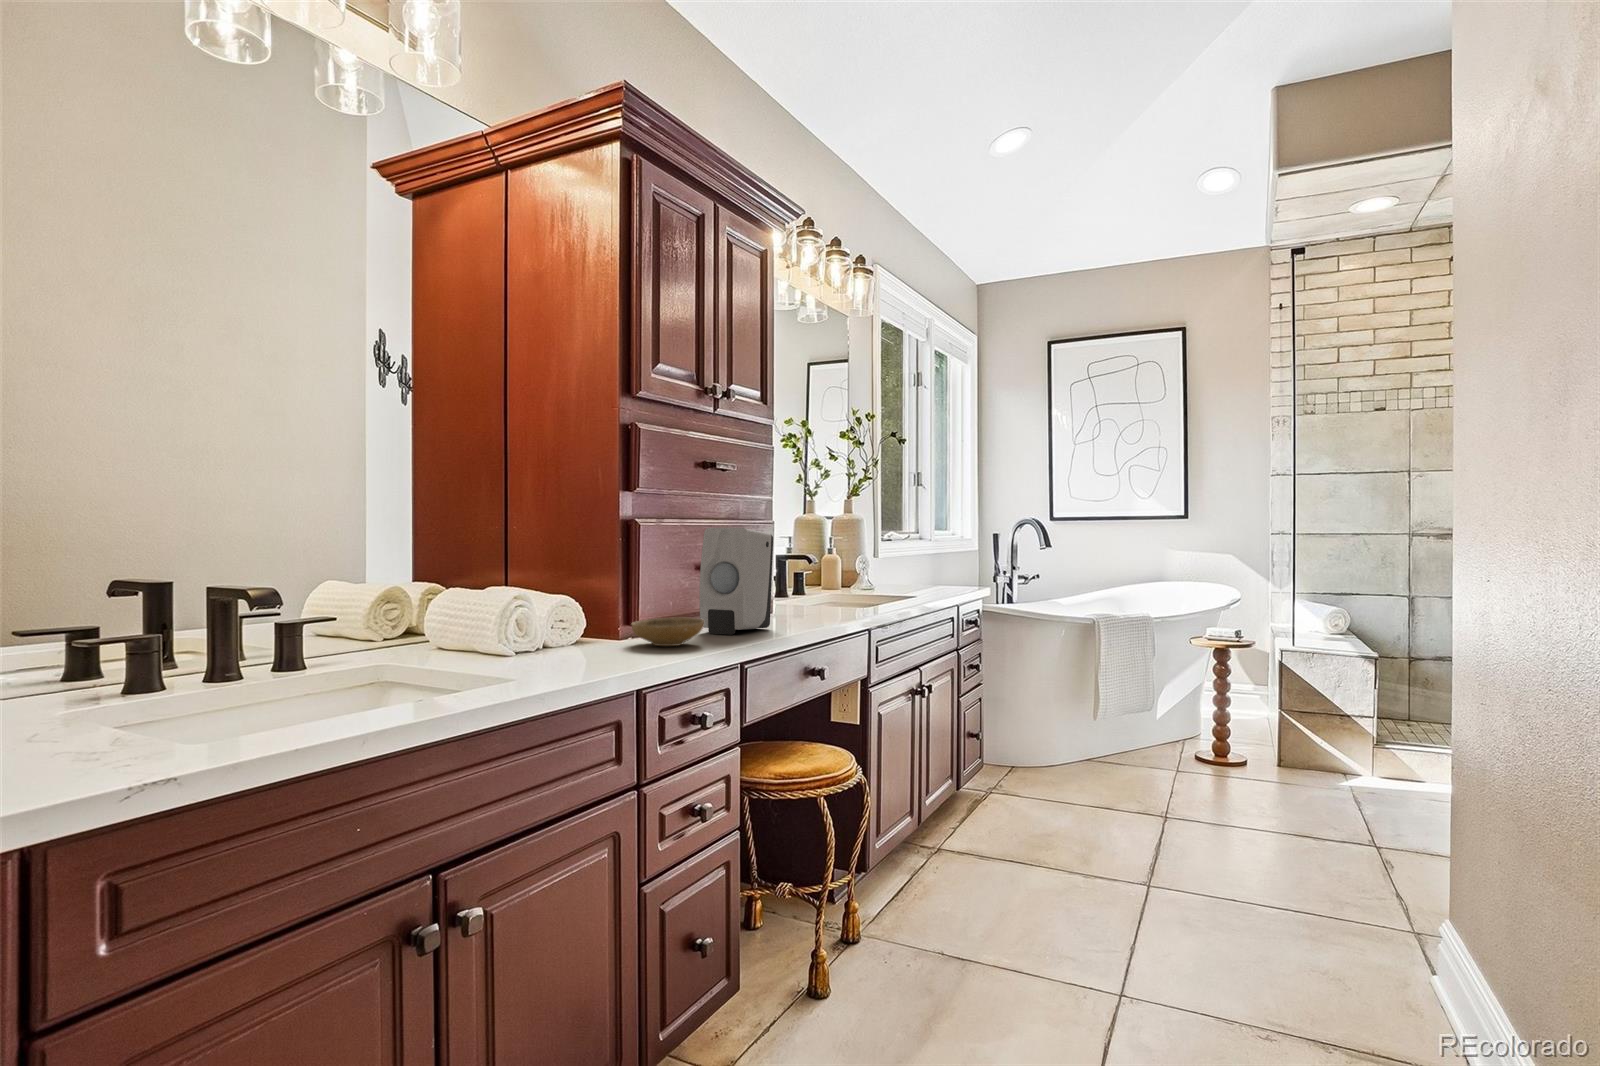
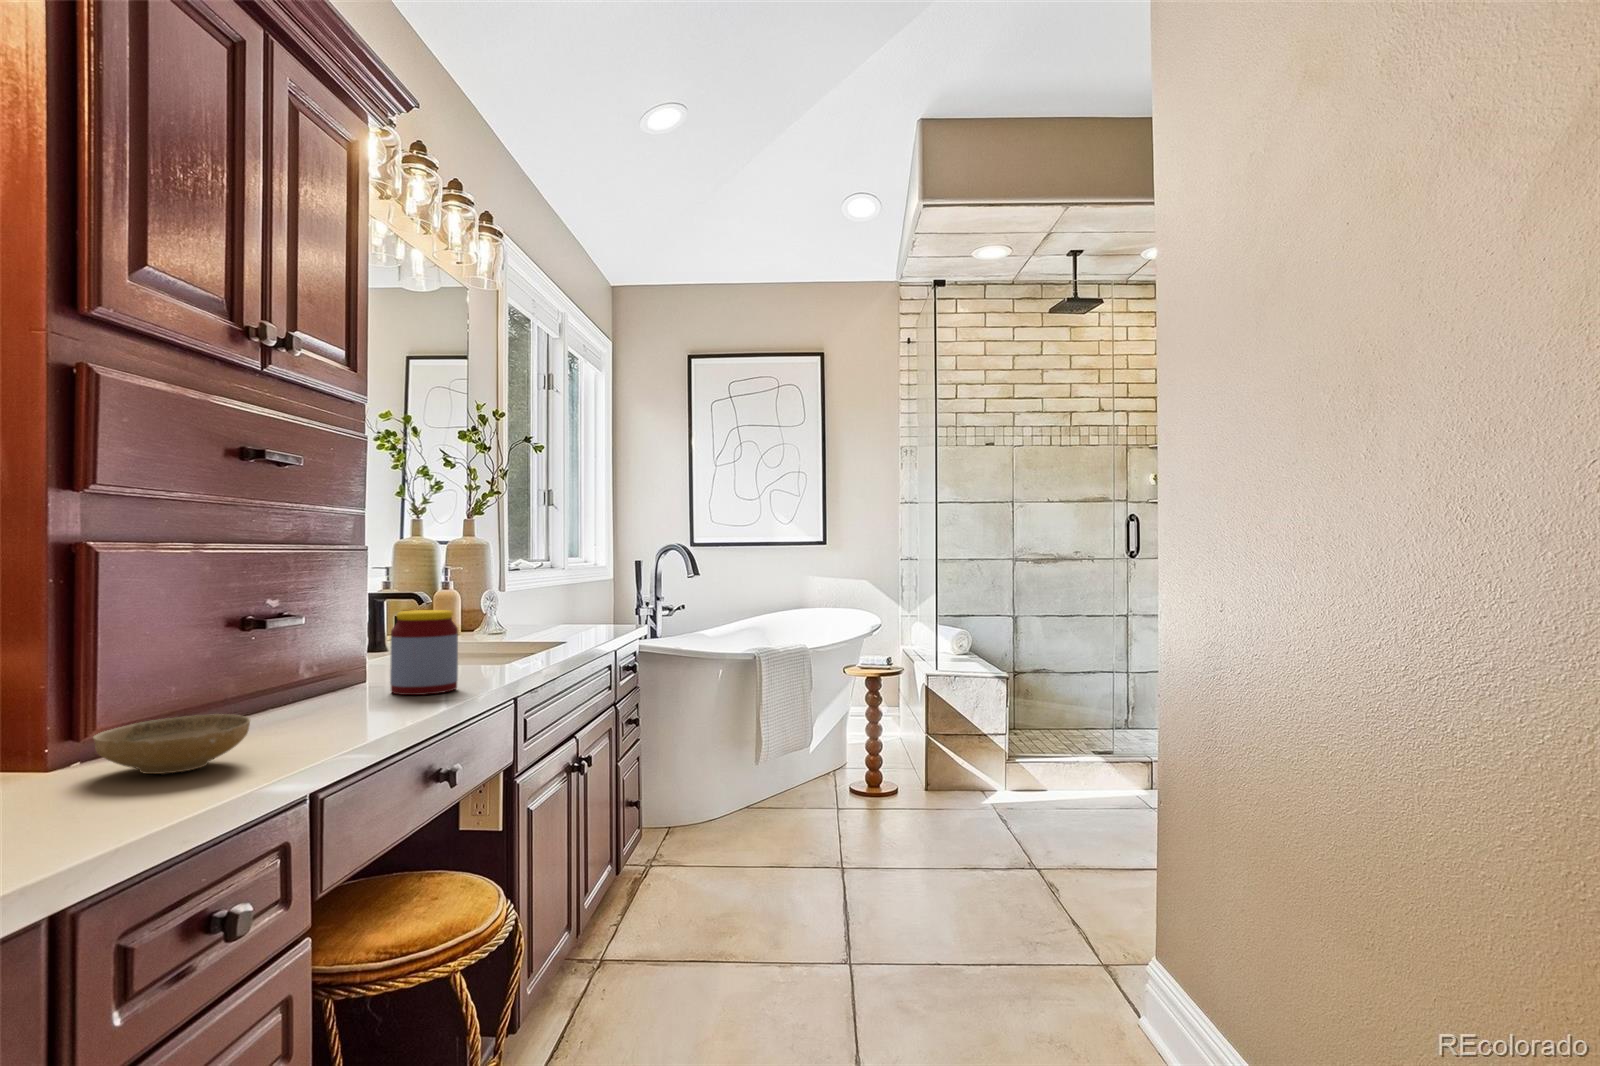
soap dispenser: present [700,528,773,635] -> none [241,559,375,733]
jar: none [786,564,828,621] -> present [390,610,458,695]

